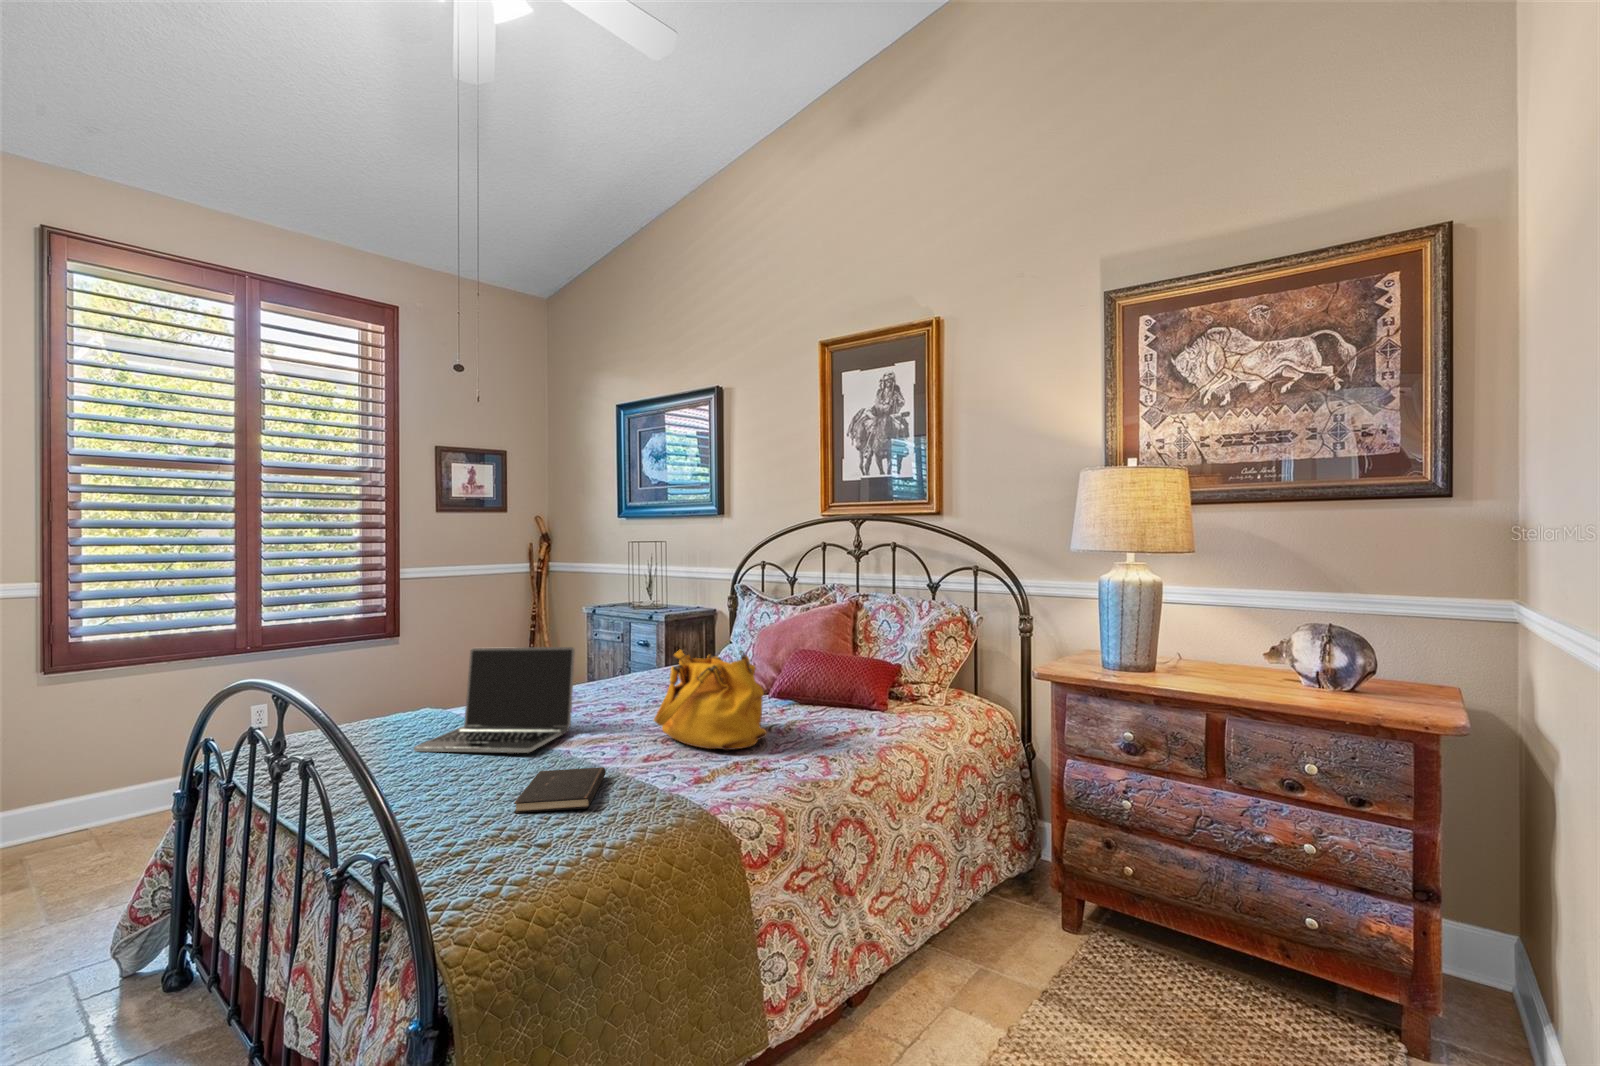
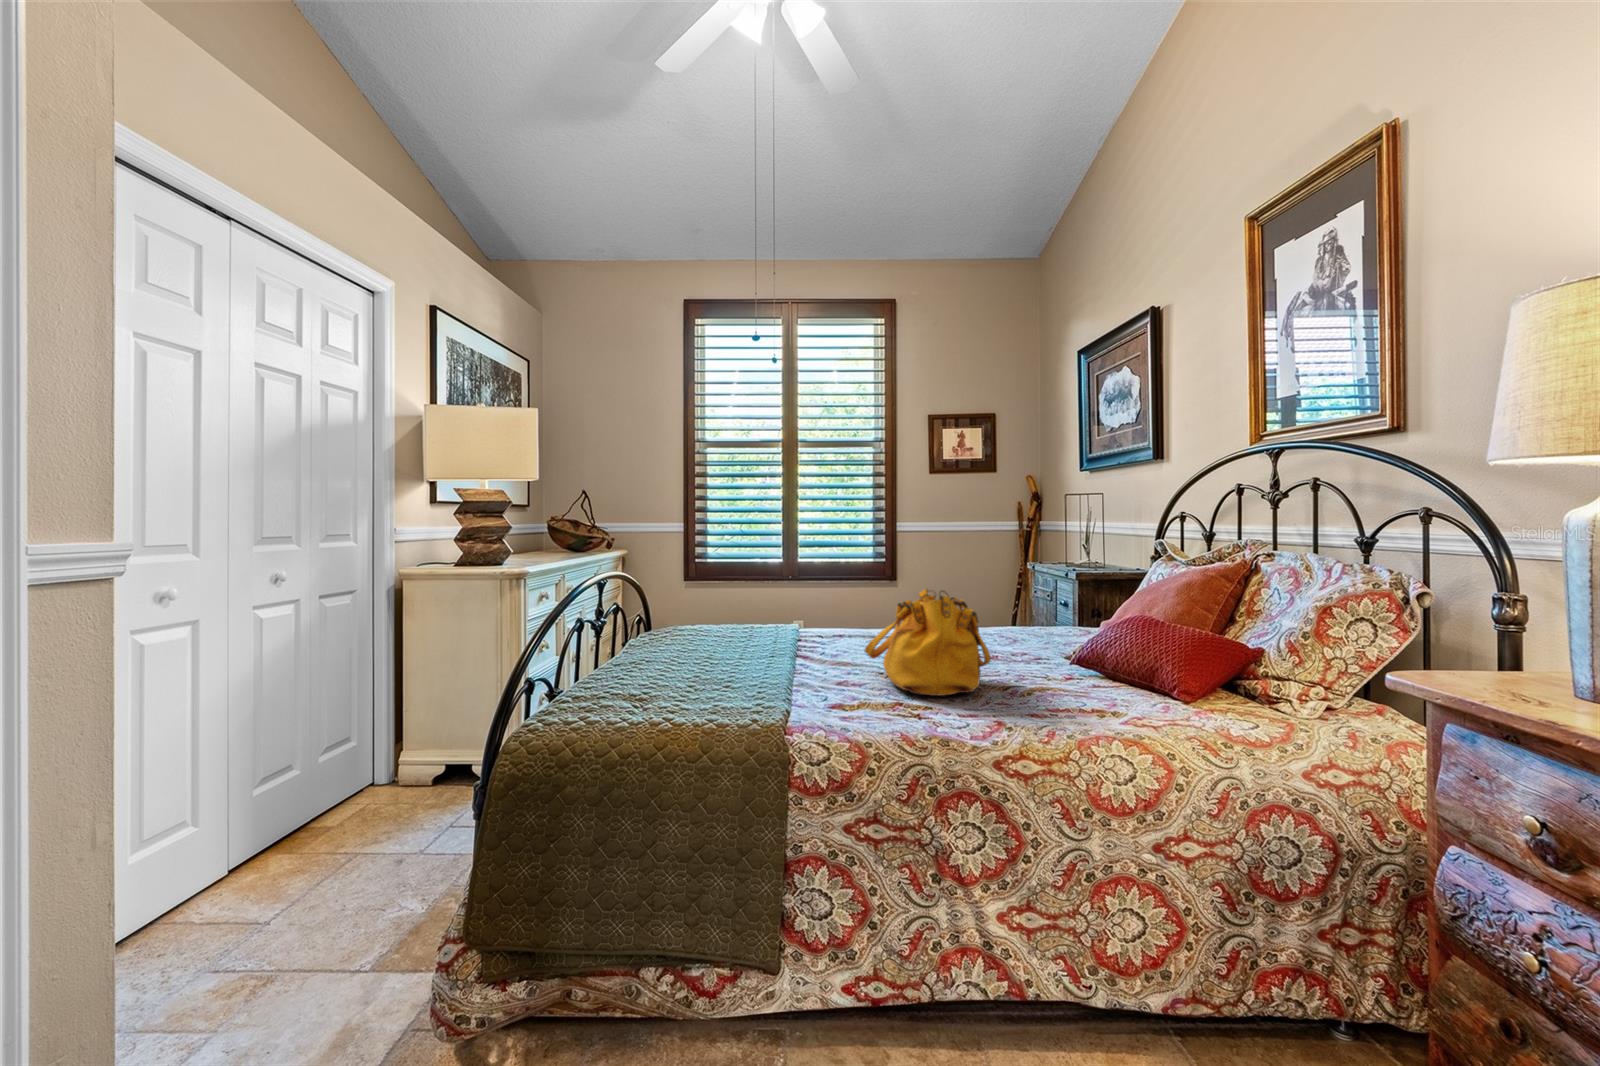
laptop: present [414,647,575,753] -> none [724,574,847,660]
hardcover book: present [514,767,606,813] -> none [675,671,780,701]

